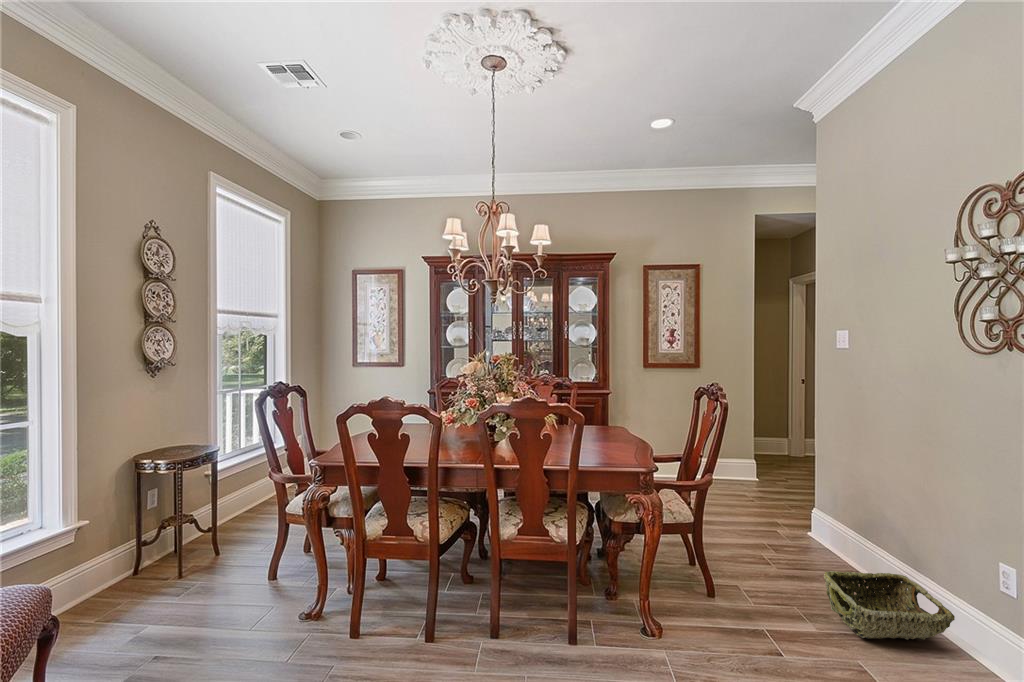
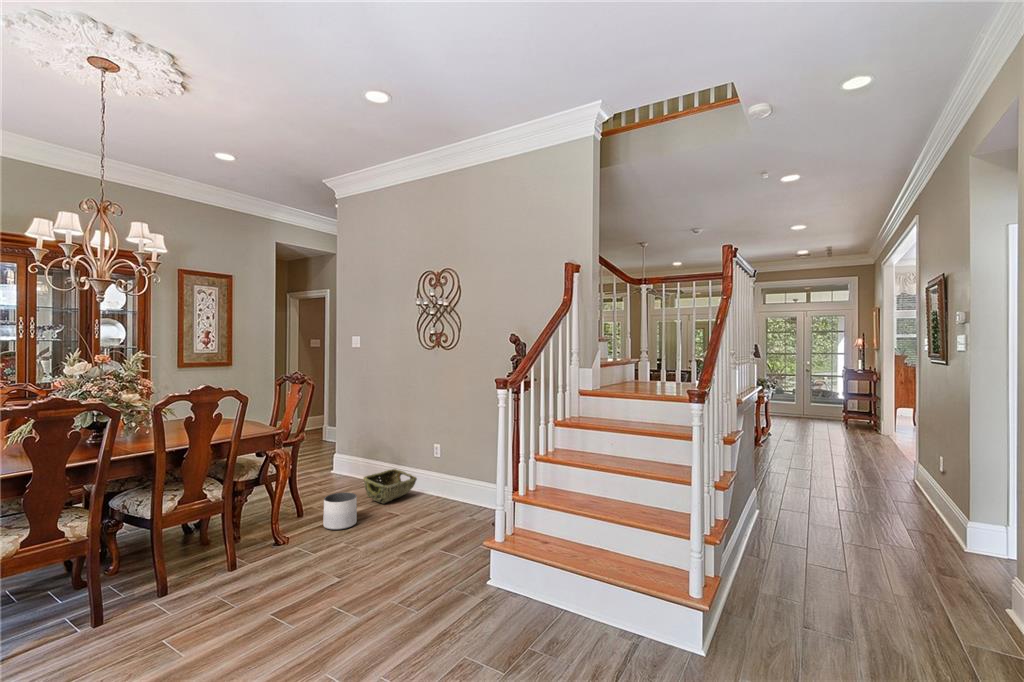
planter: none [727,585,786,660] -> present [323,493,357,530]

